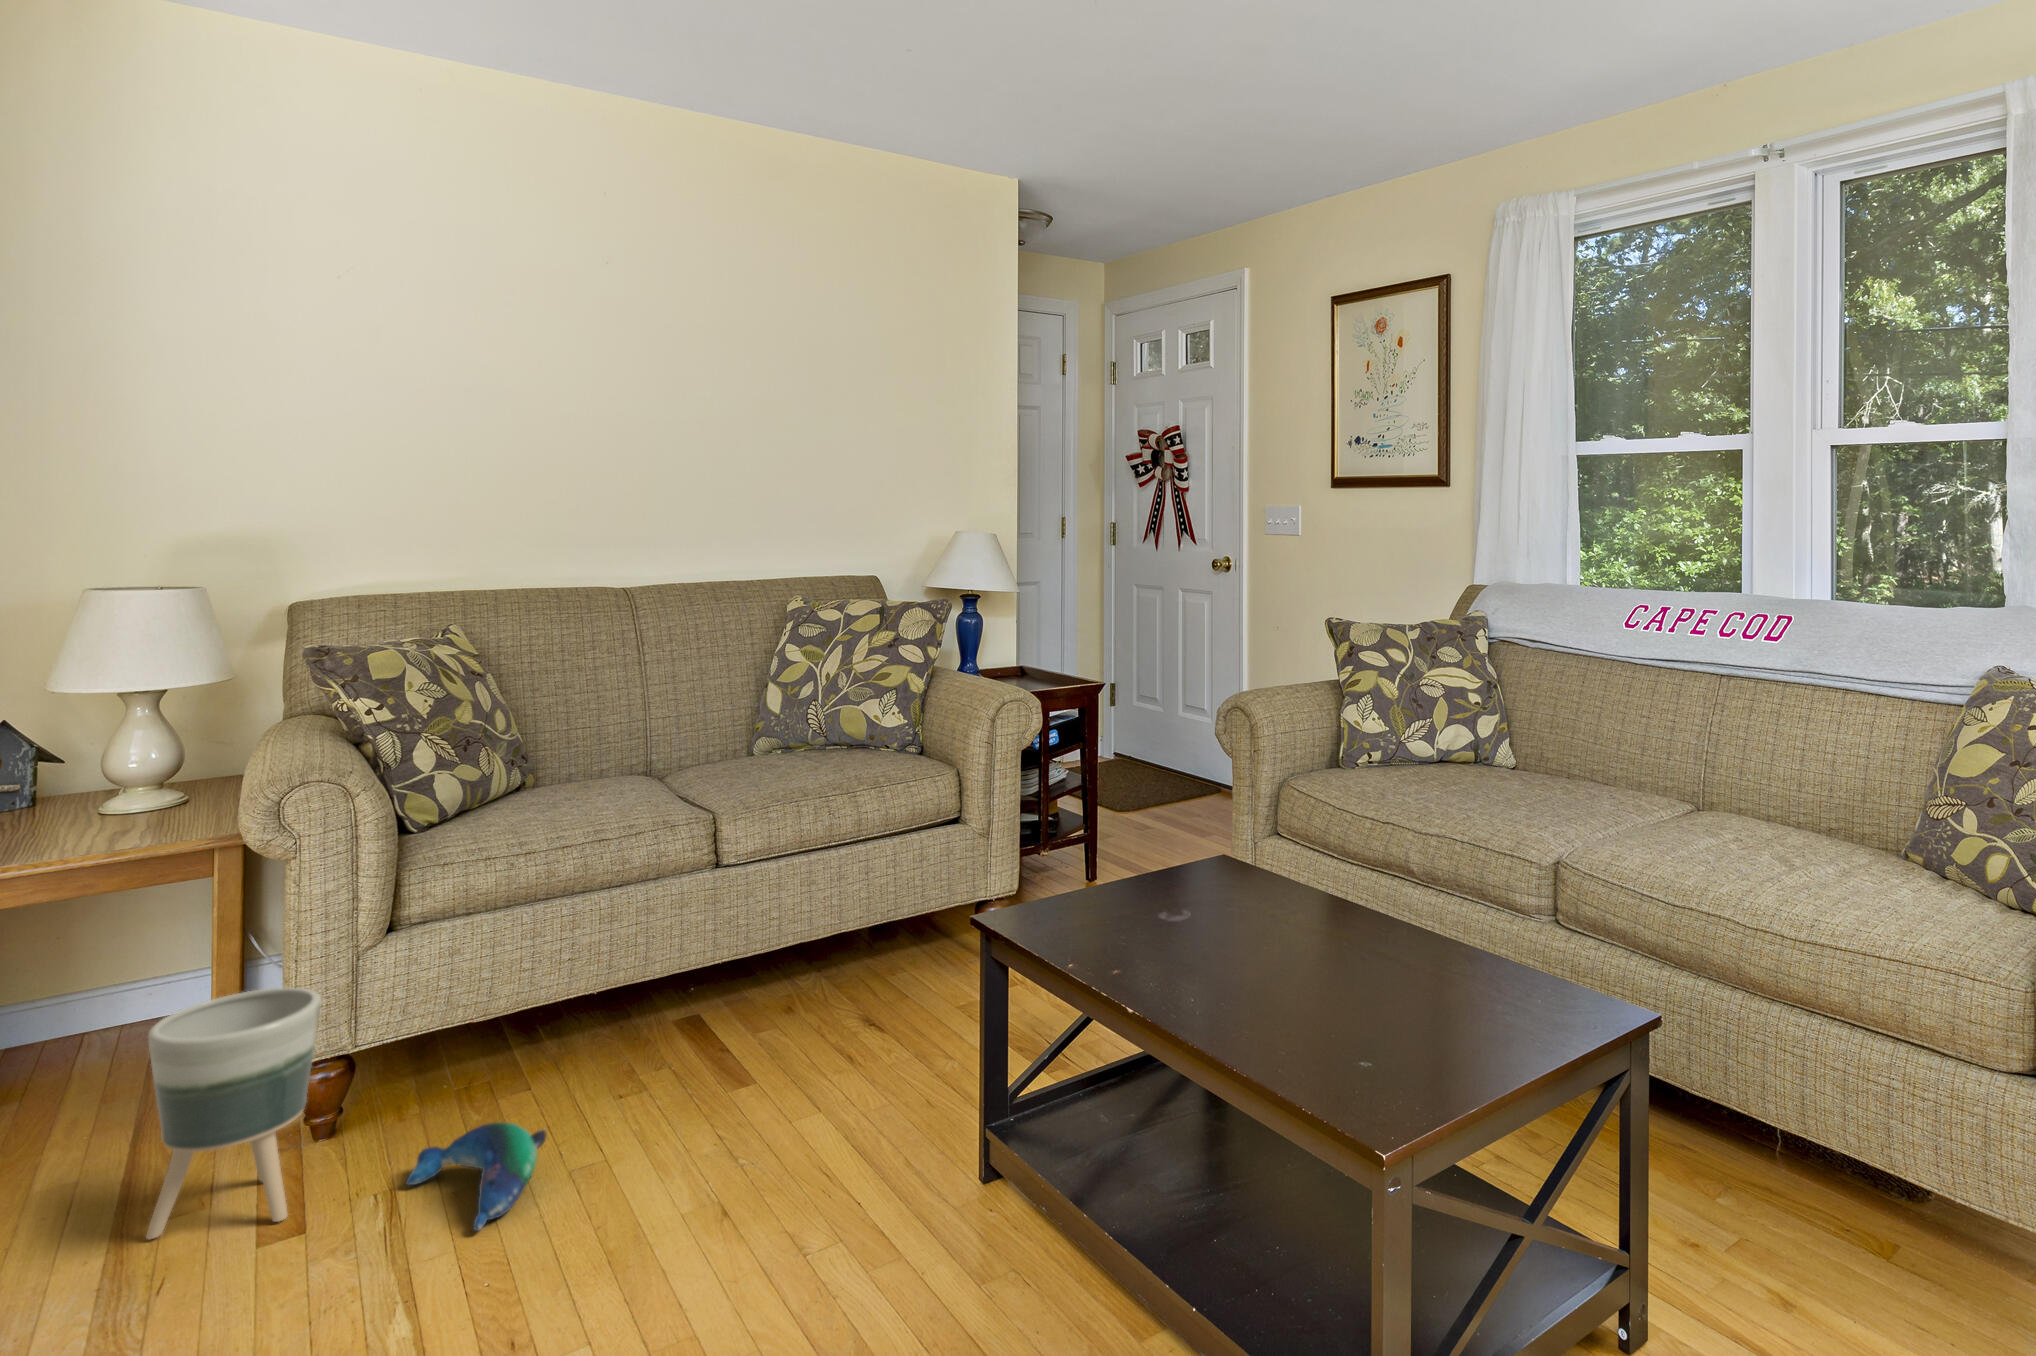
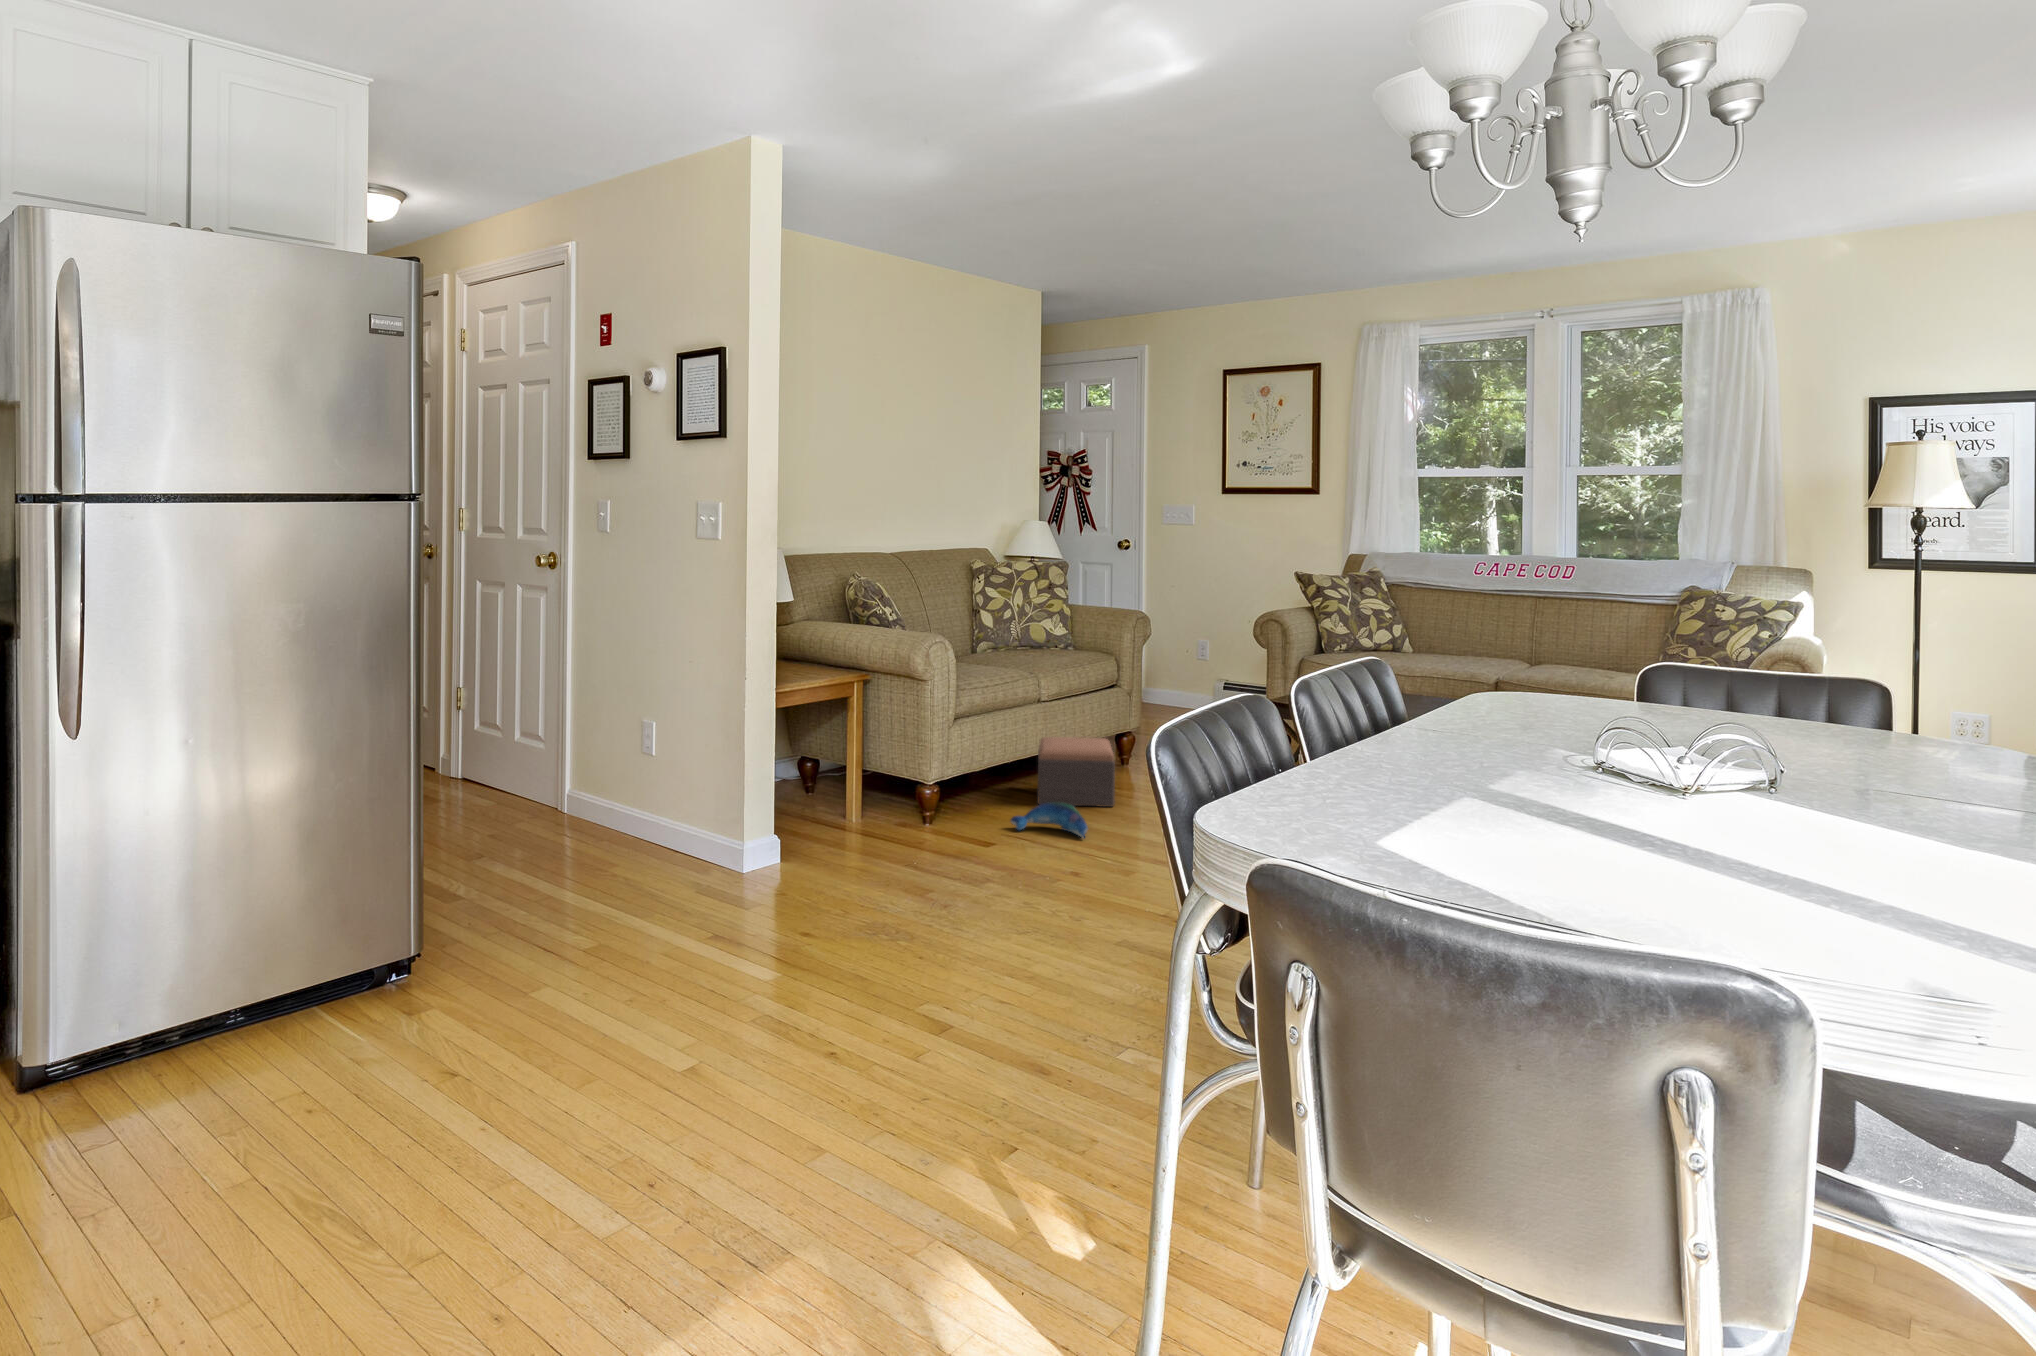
footstool: none [621,932,835,1097] -> present [1038,737,1115,807]
planter: present [146,988,321,1239] -> none [926,738,987,845]

